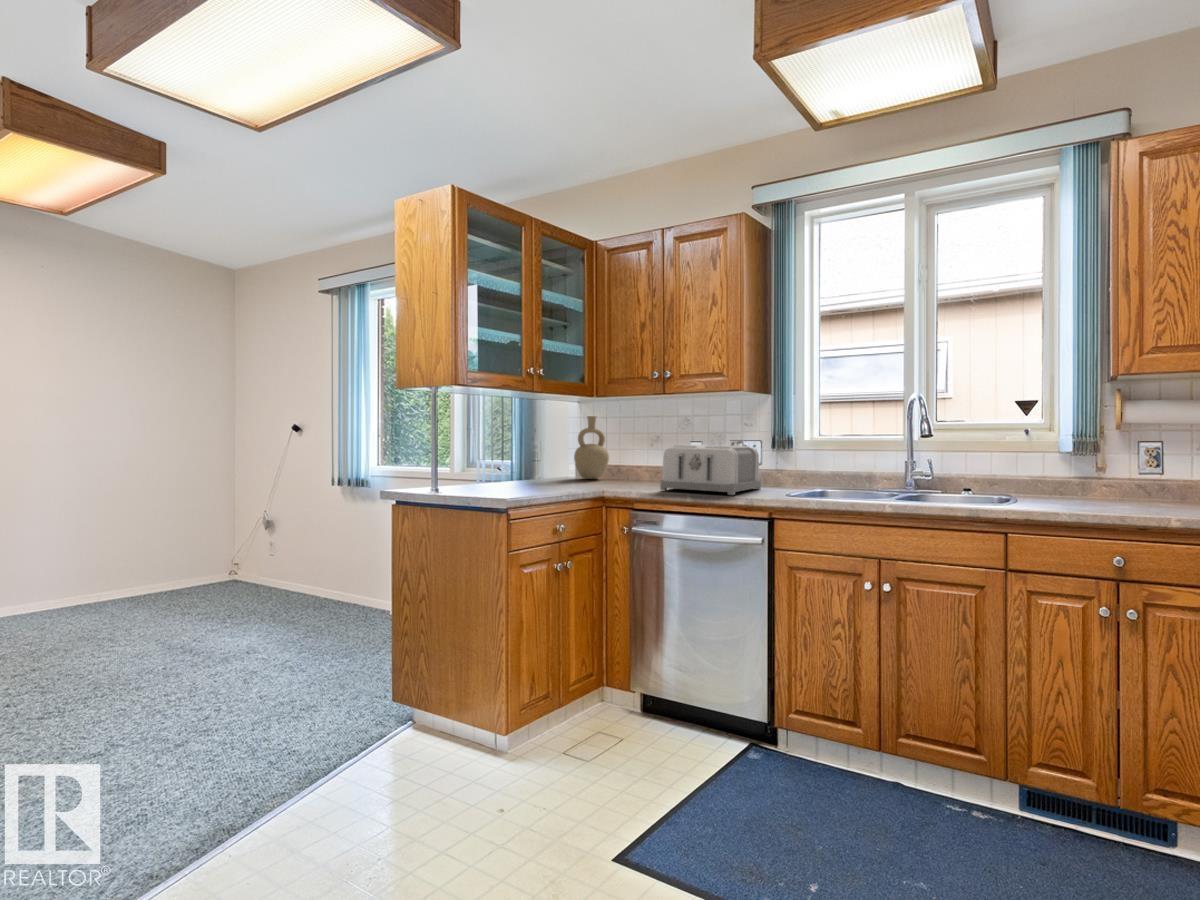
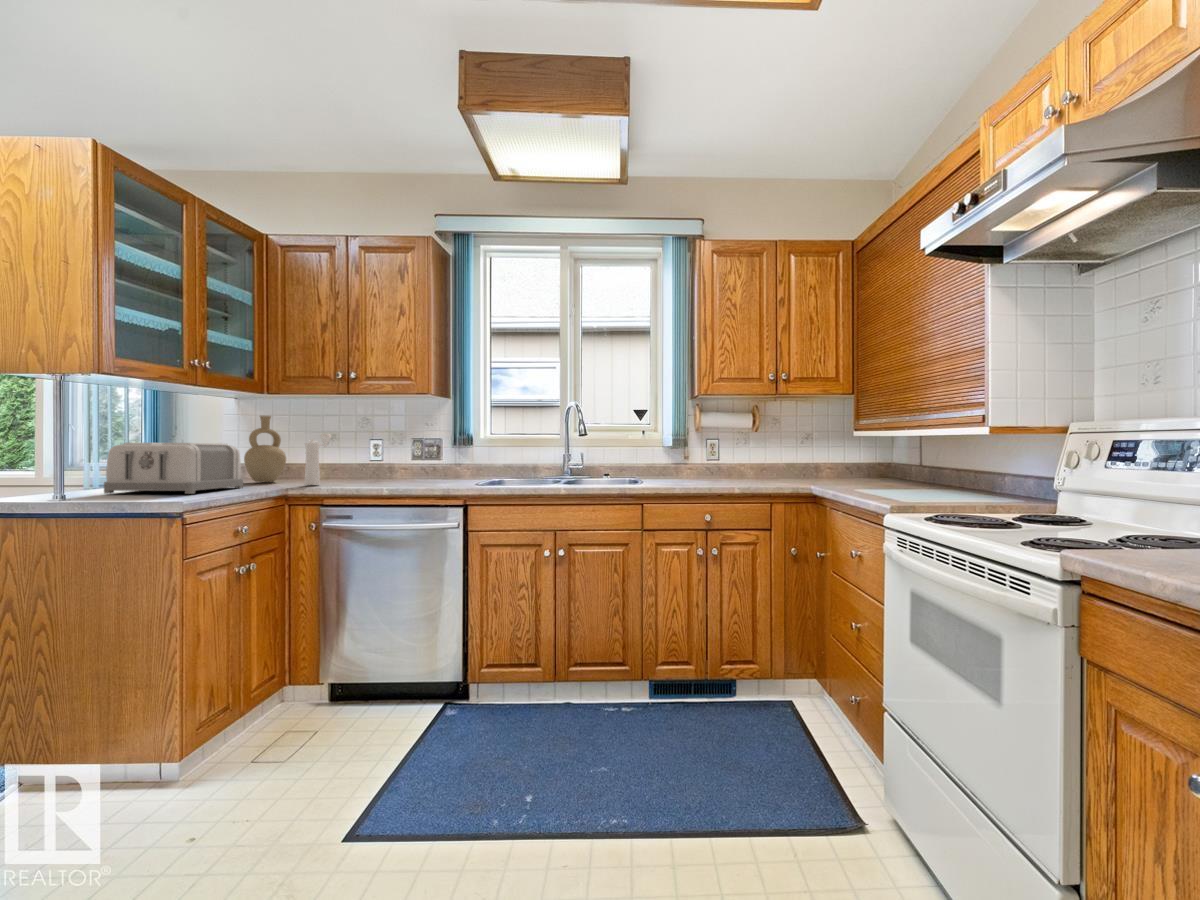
pepper mill: none [619,434,646,485] -> present [305,434,331,485]
toaster: present [660,445,761,495] -> present [104,443,243,494]

